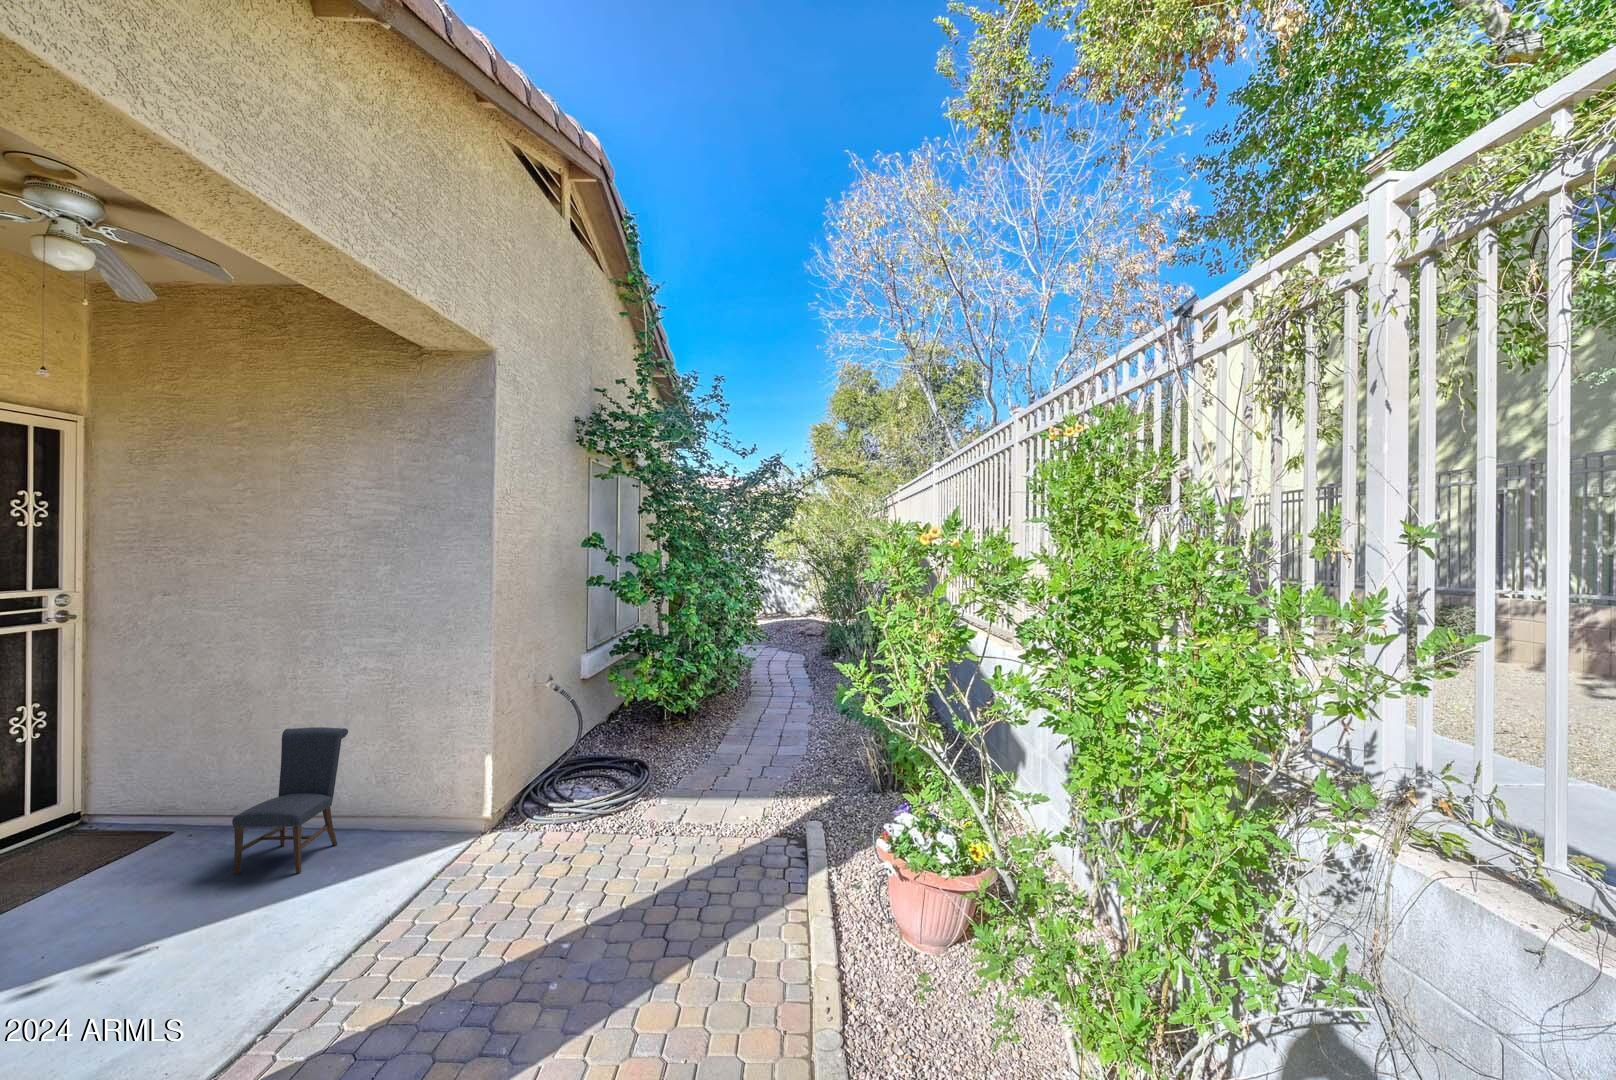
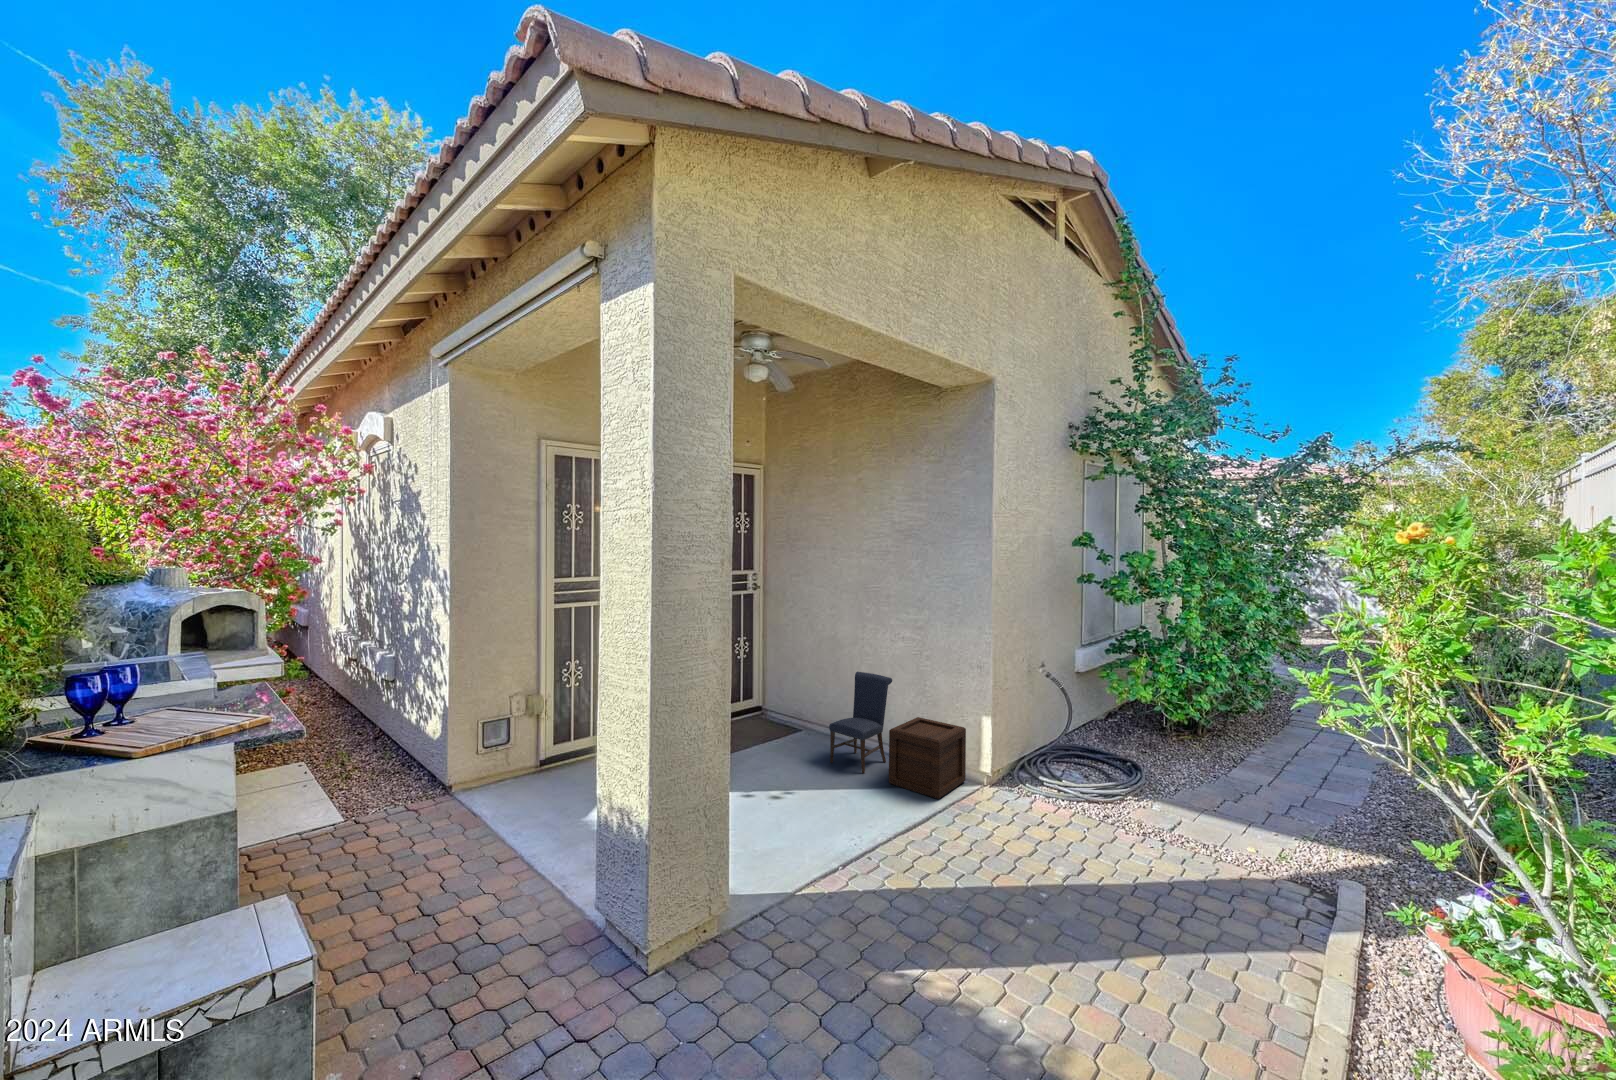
wooden crate: none [344,771,460,875] -> present [889,717,966,799]

